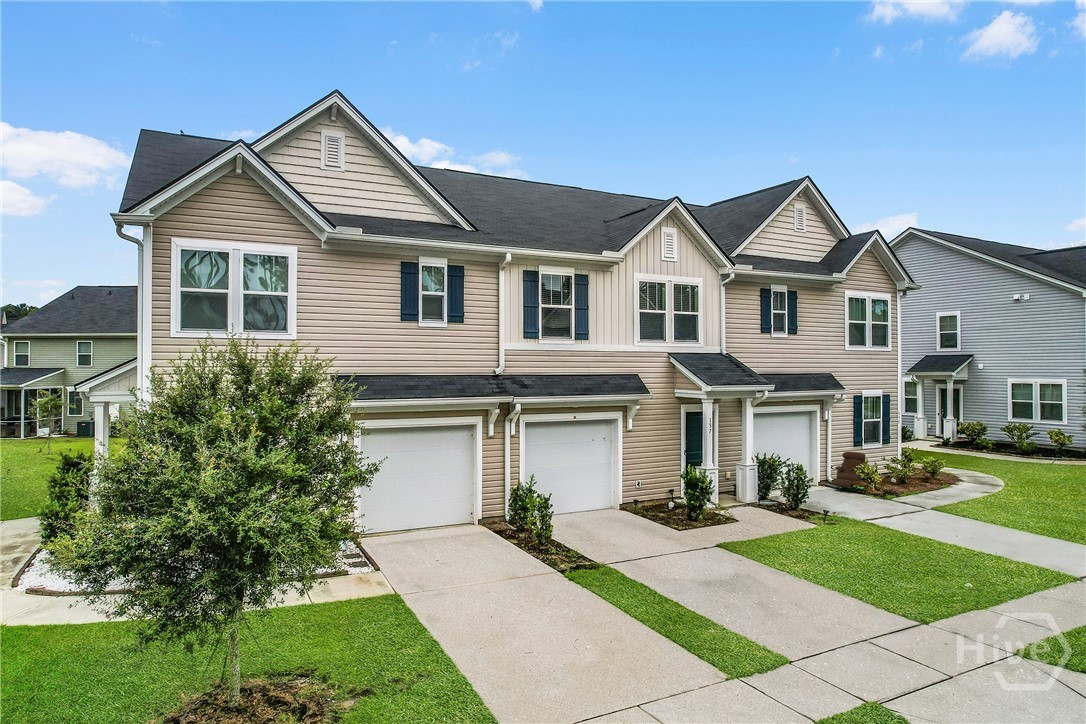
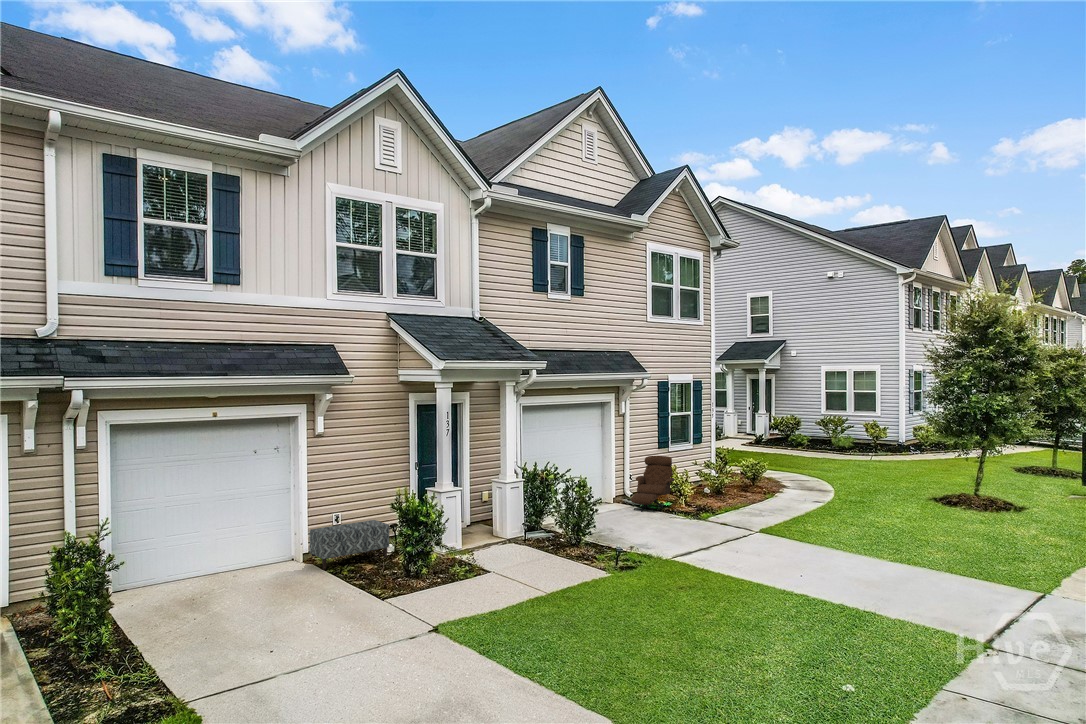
bench: none [626,483,673,510] -> present [309,520,390,570]

